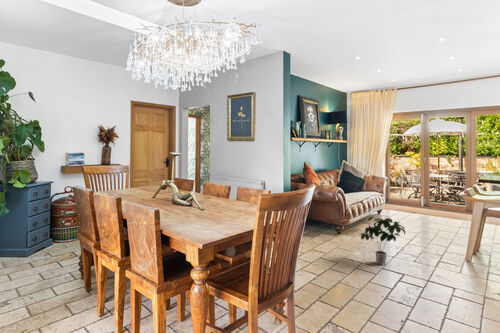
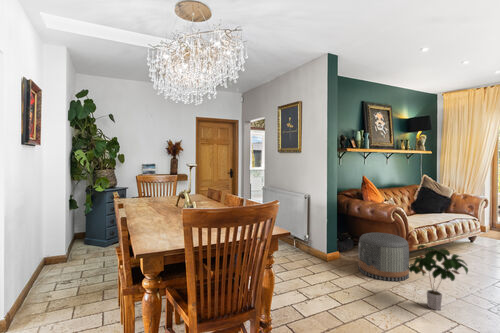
pouf: none [313,211,353,250] -> present [358,232,409,281]

